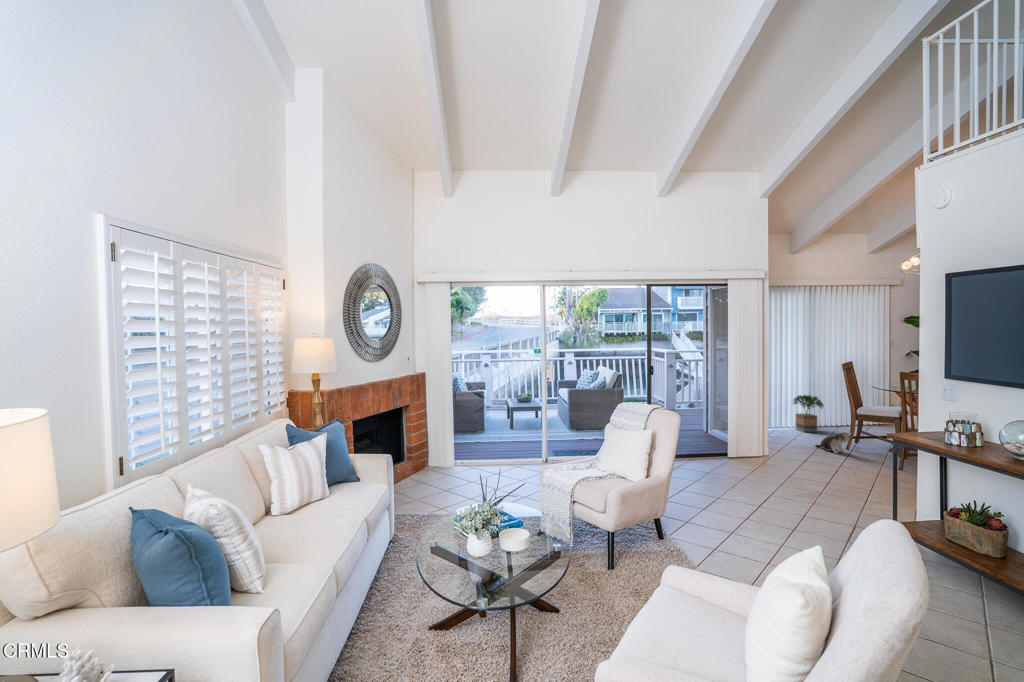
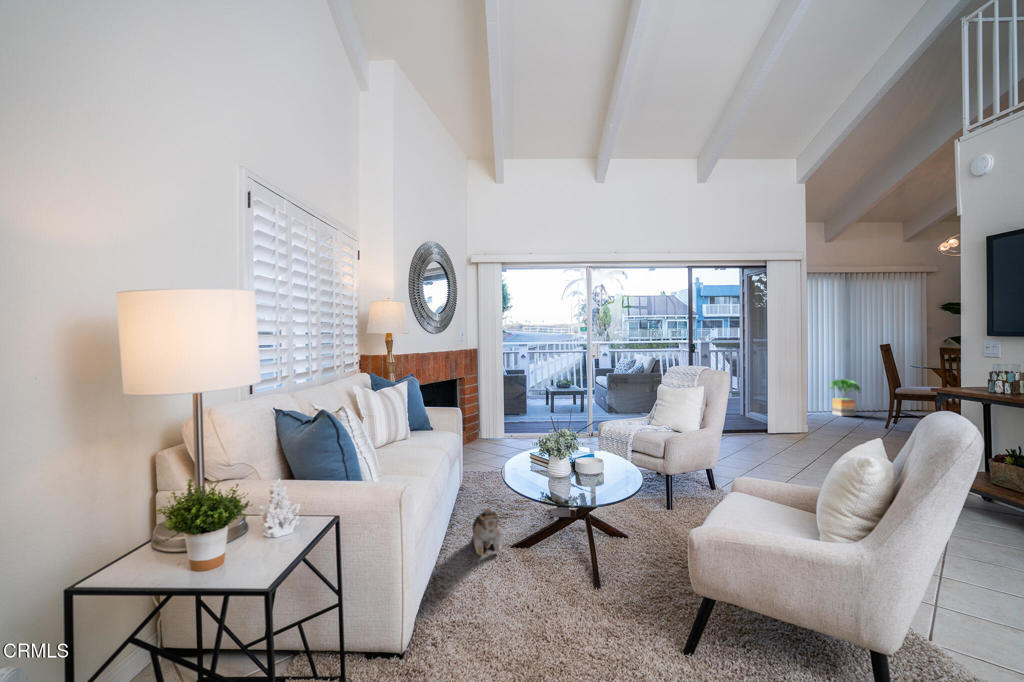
plush toy: present [815,432,851,453] -> present [472,508,501,556]

